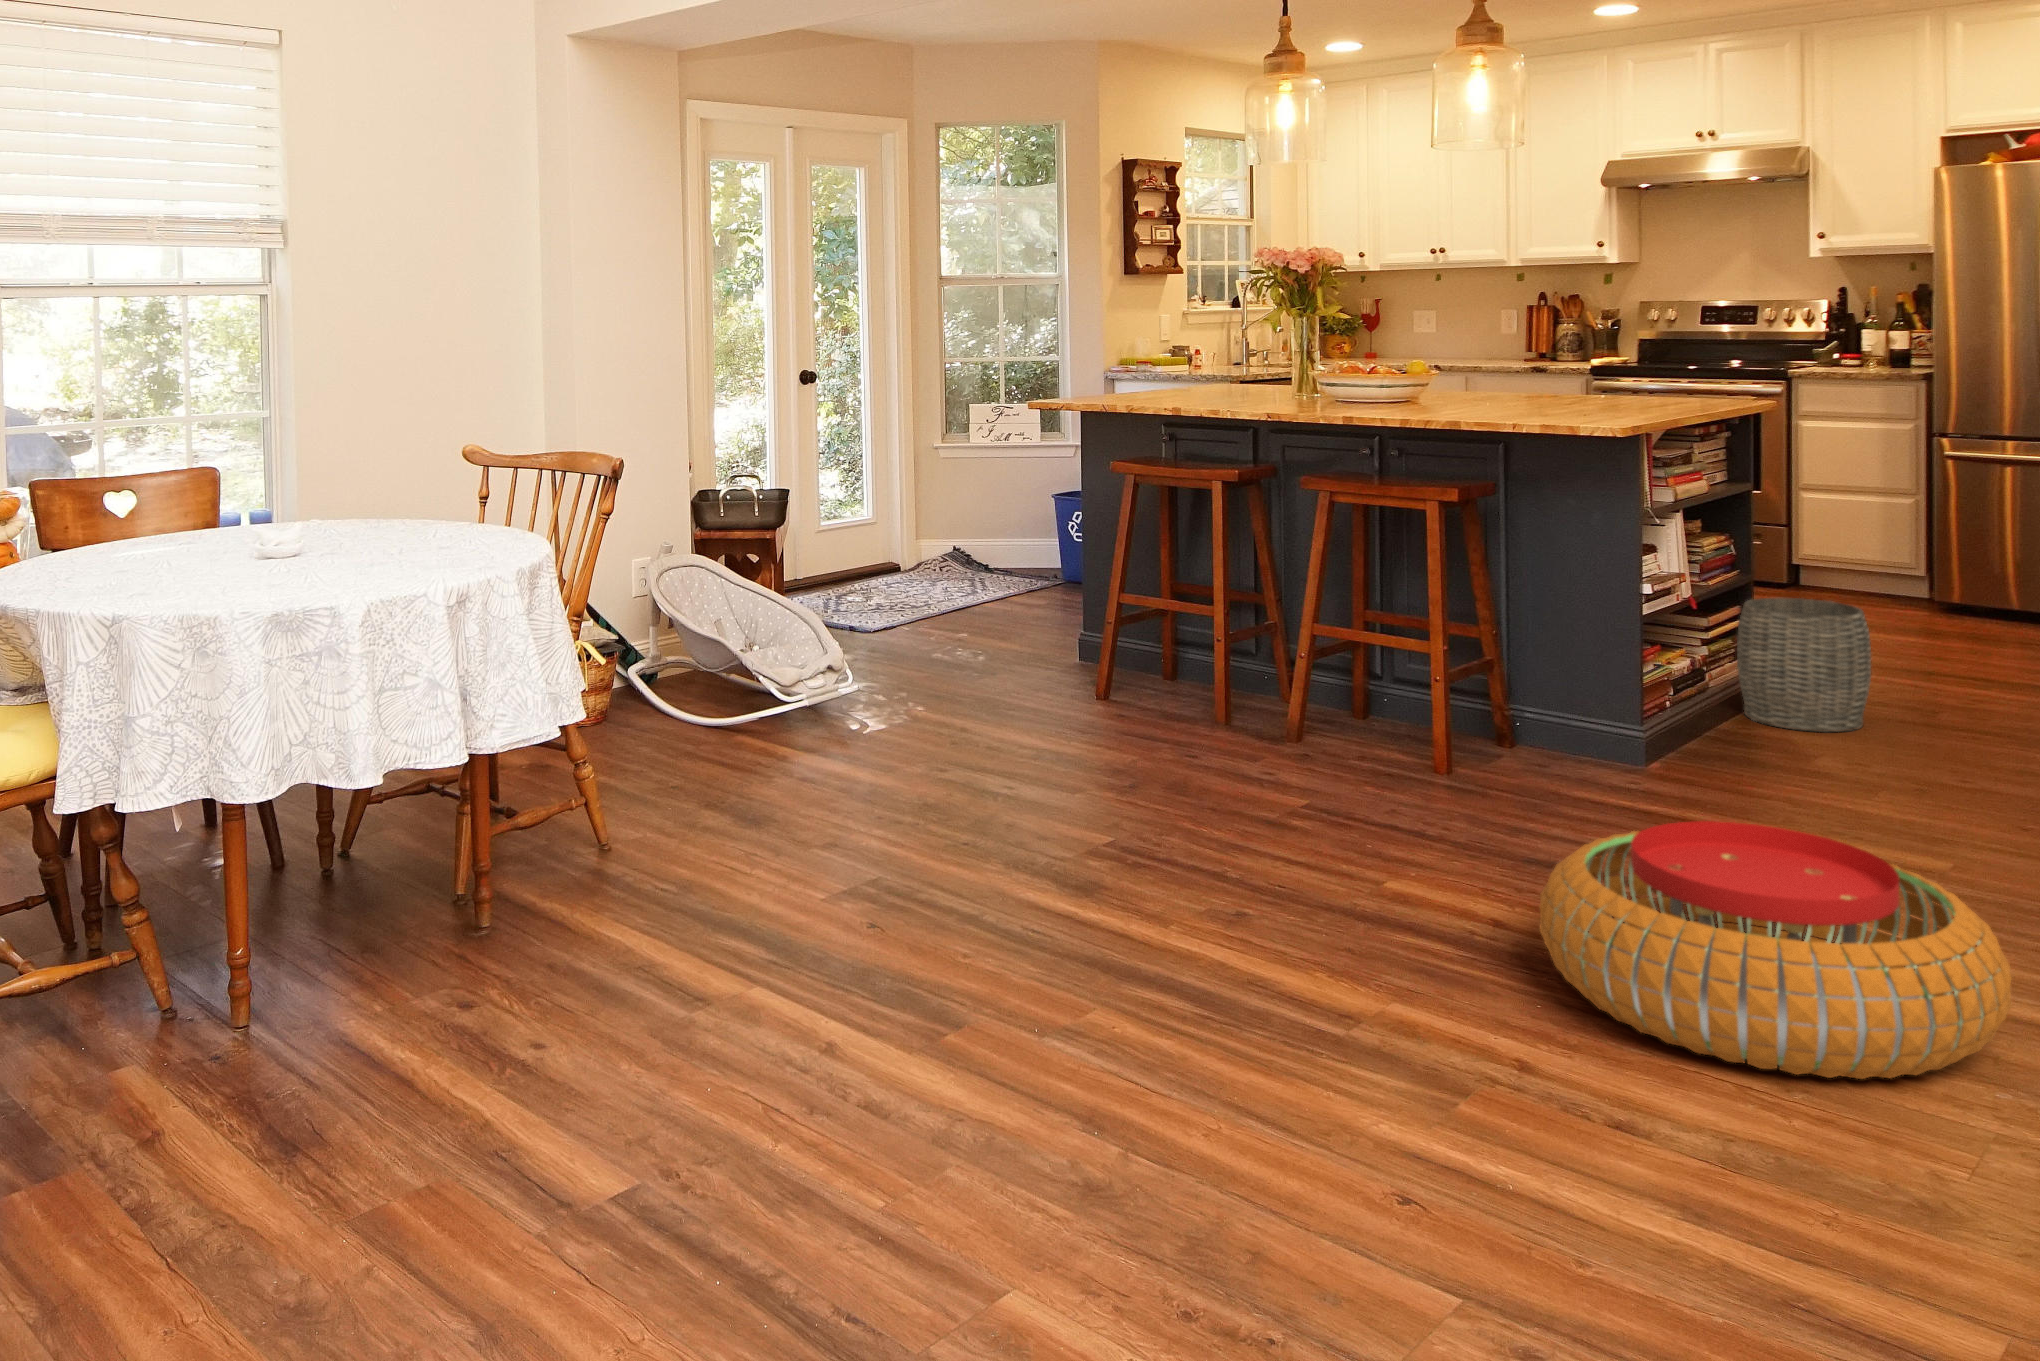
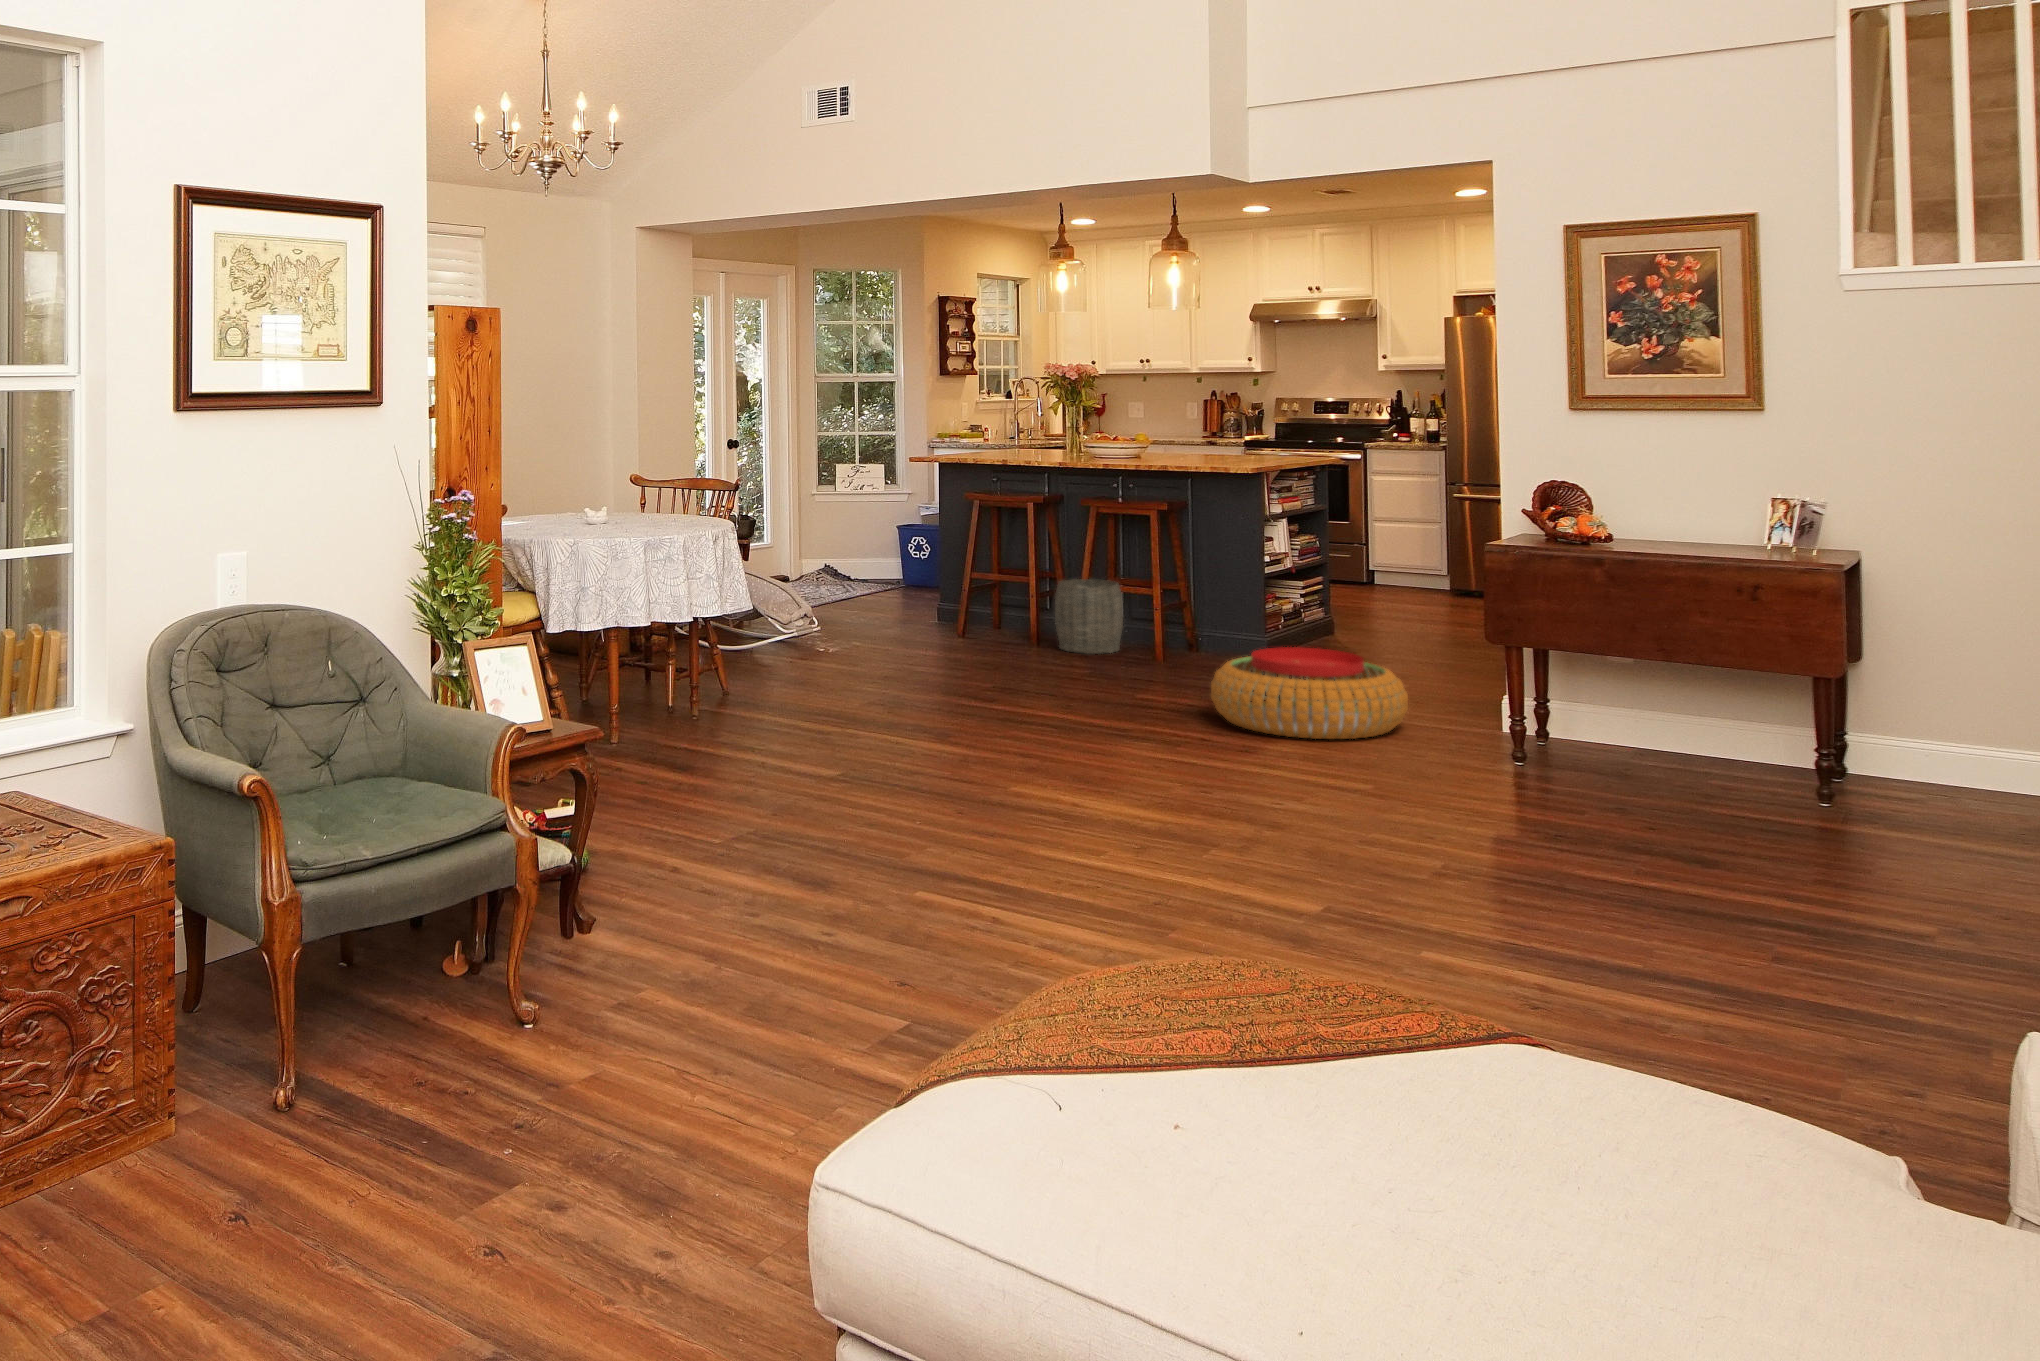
woven basket: present [1737,598,1871,732] -> present [1055,579,1123,654]

